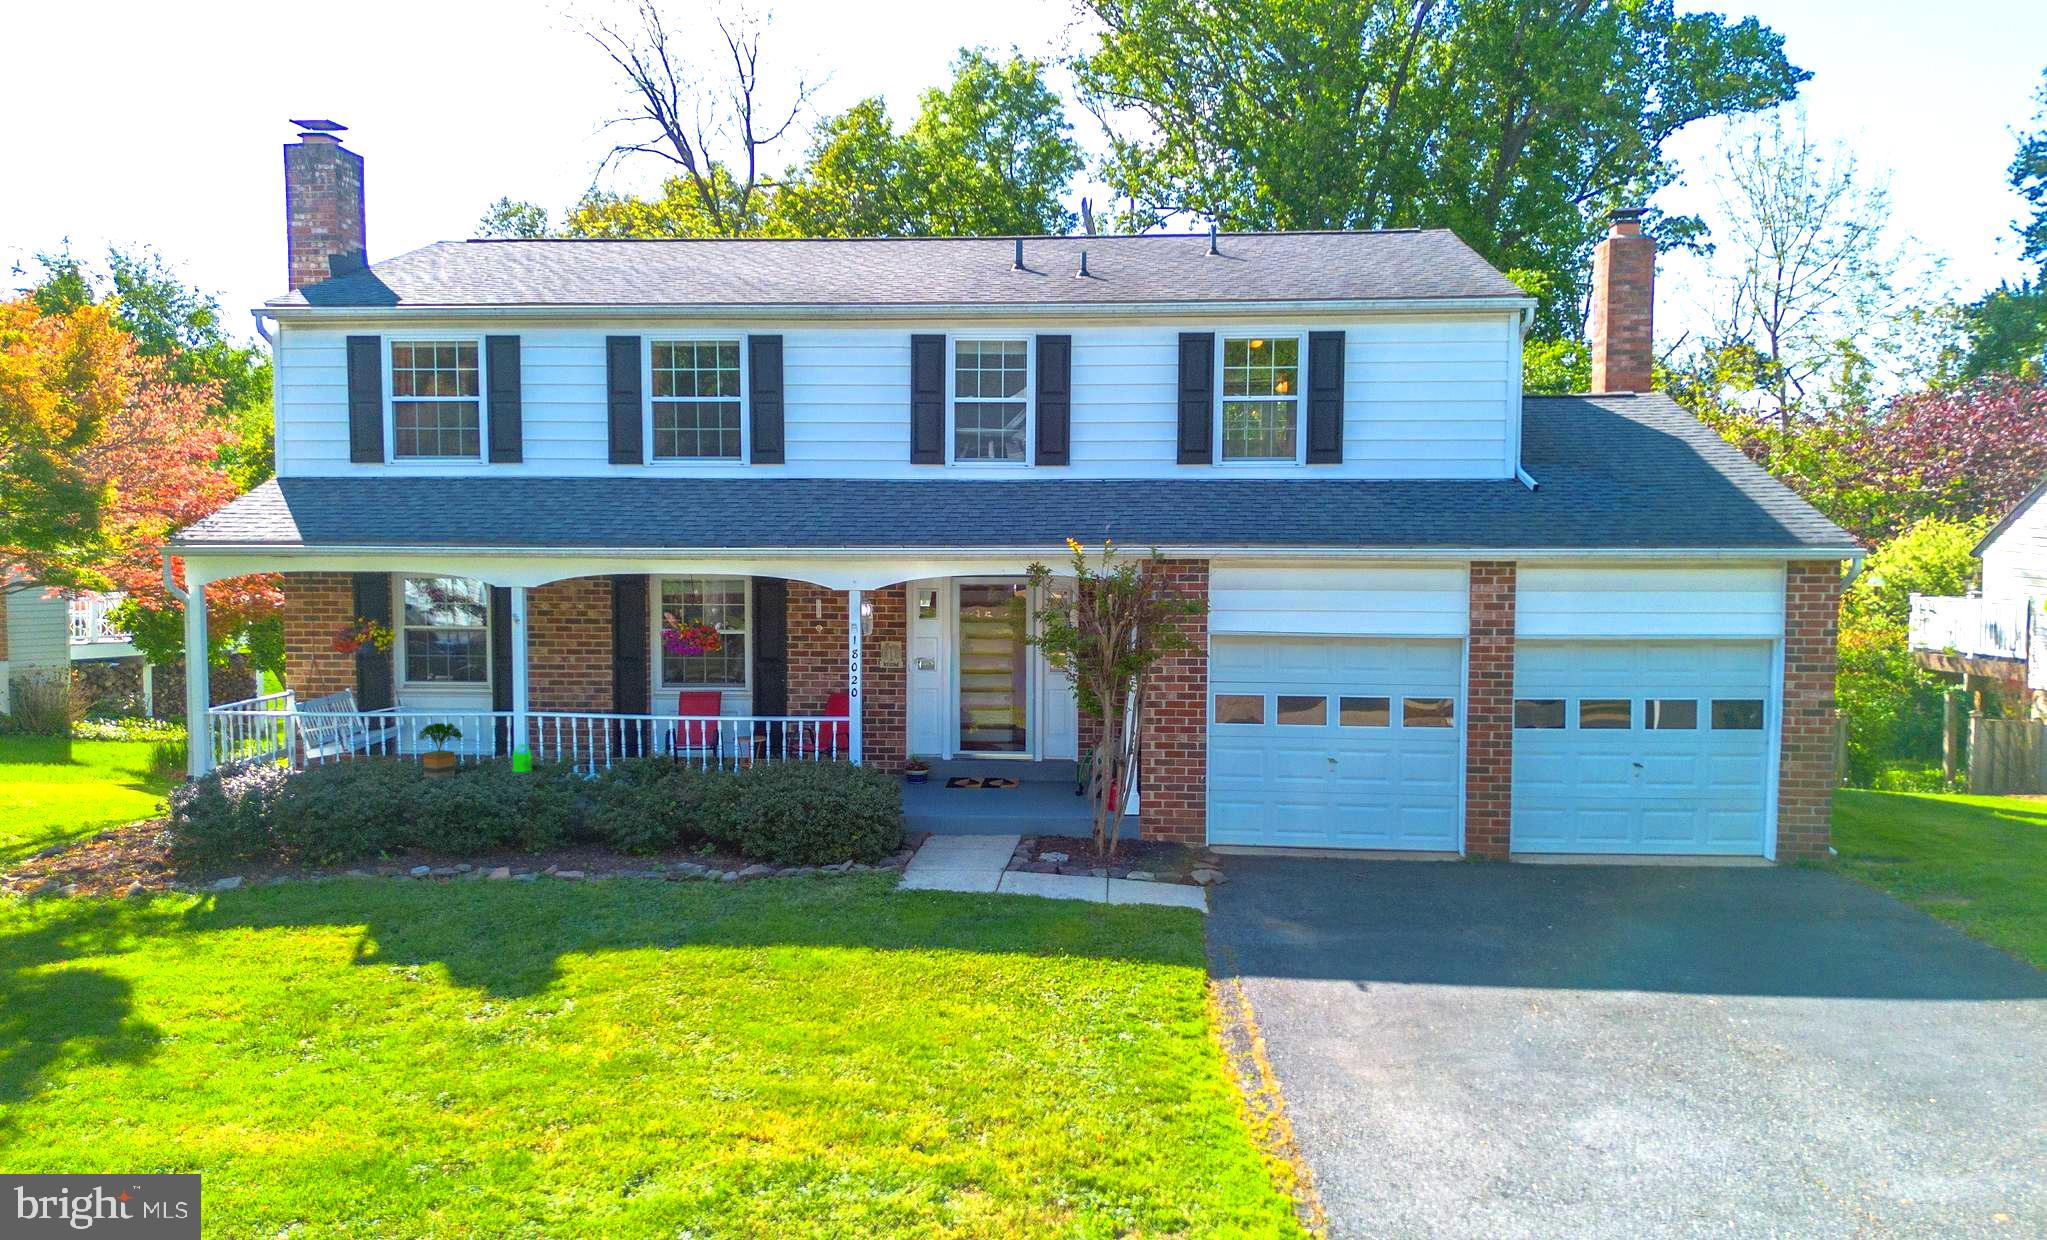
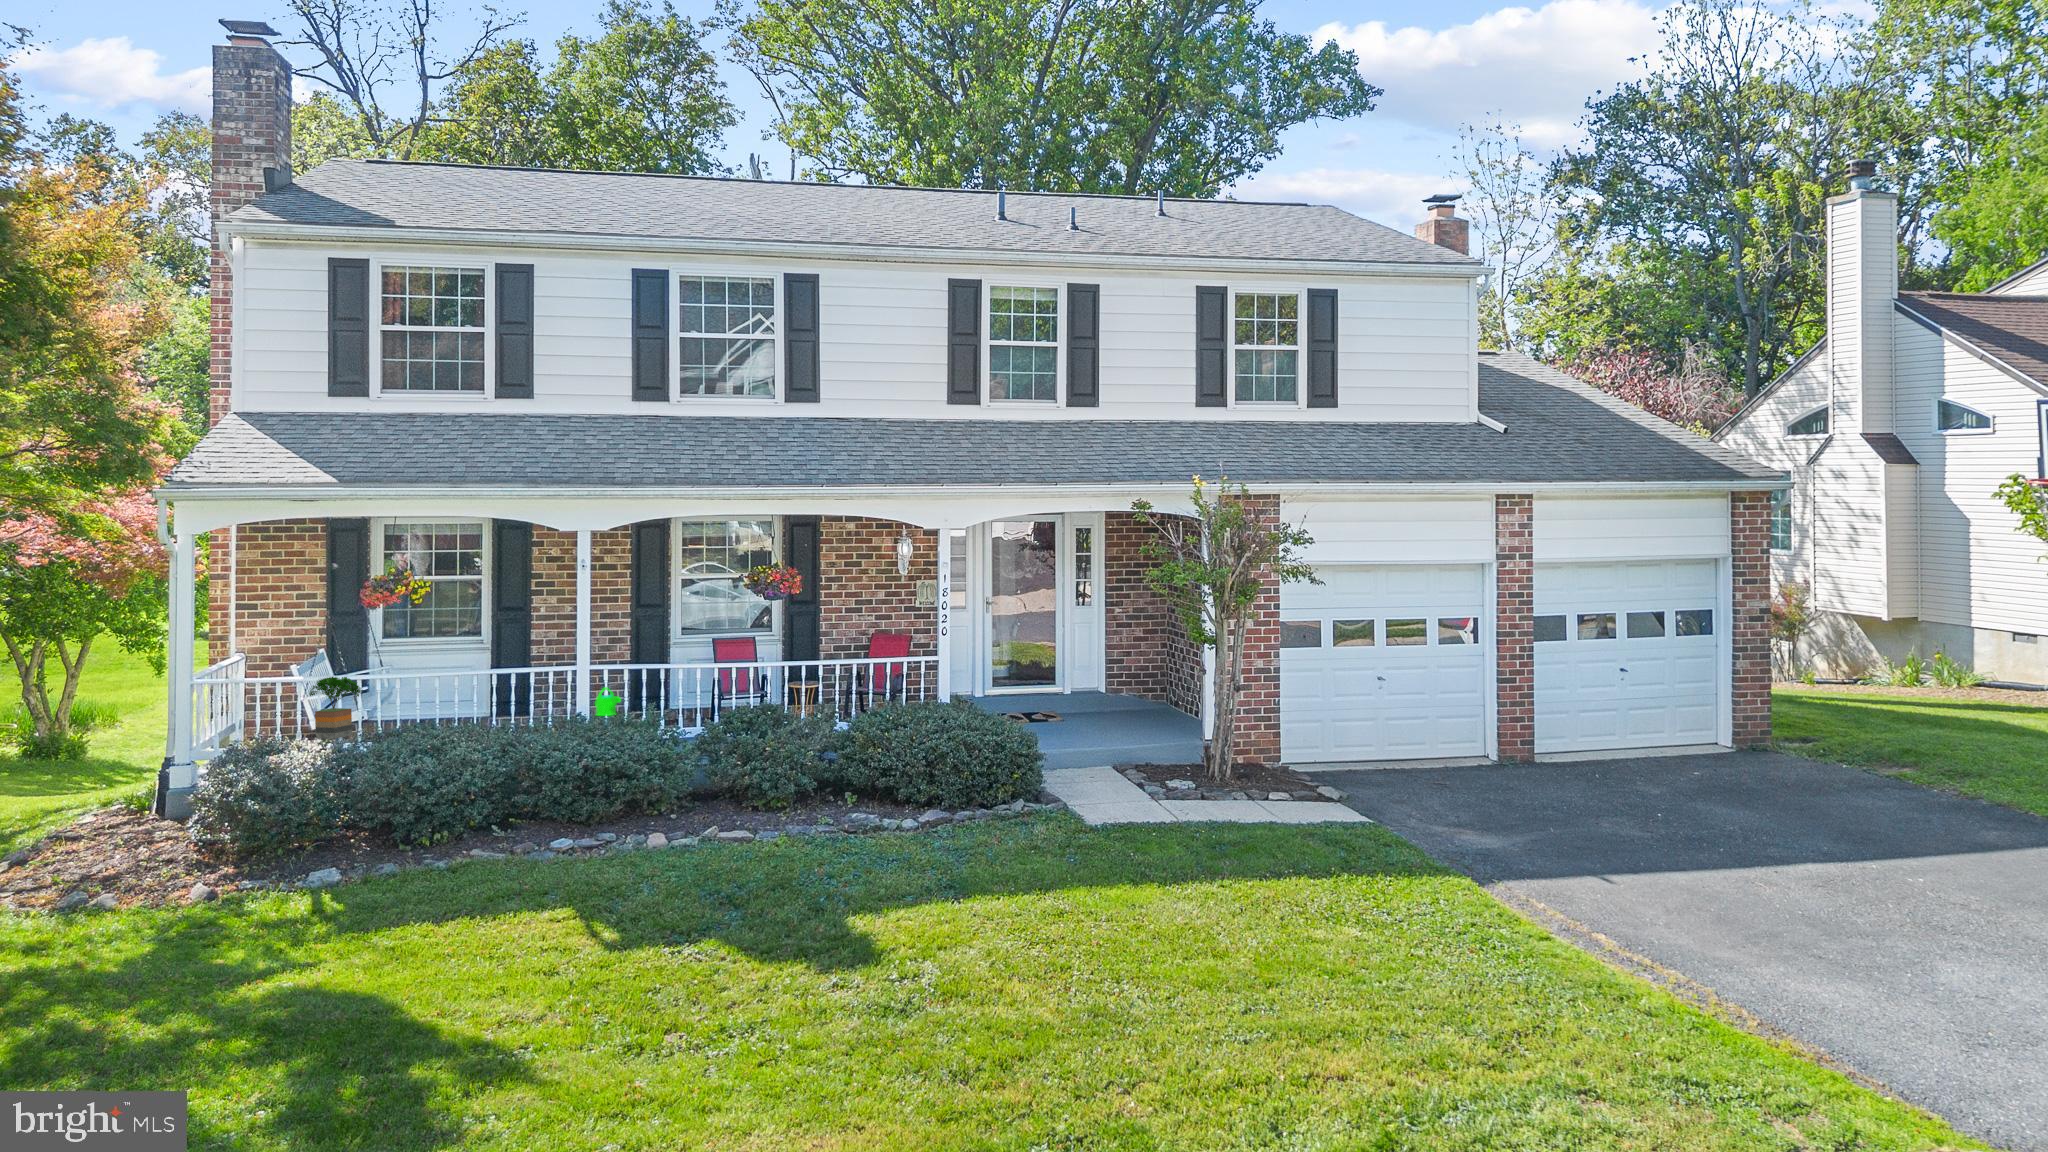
potted tree: present [419,723,463,778] -> present [309,677,361,739]

